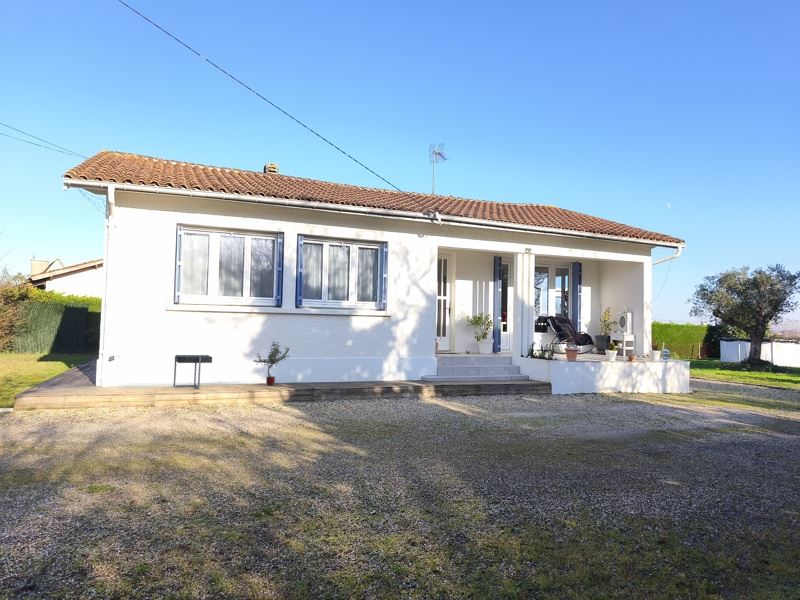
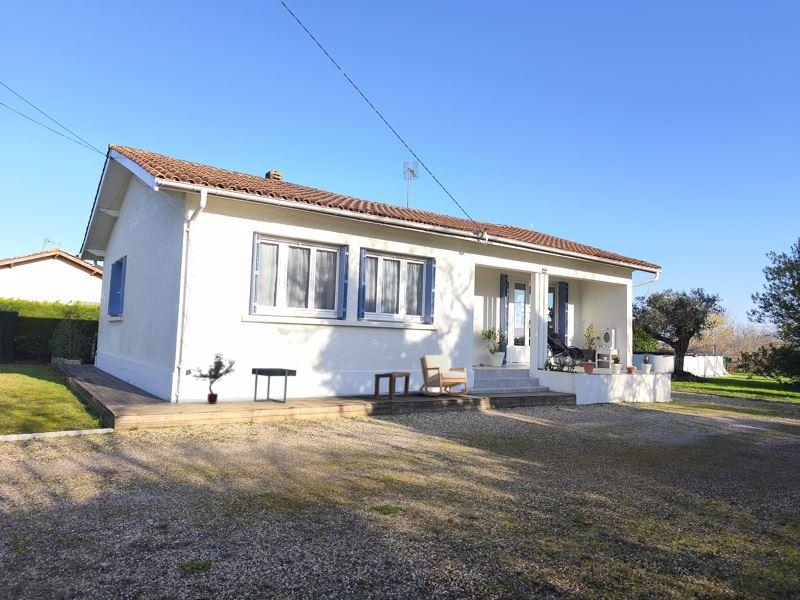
potted tree: present [254,342,289,385] -> present [194,354,235,404]
chair: none [368,342,409,383] -> present [419,355,468,396]
bench: none [304,359,350,387] -> present [374,372,410,399]

